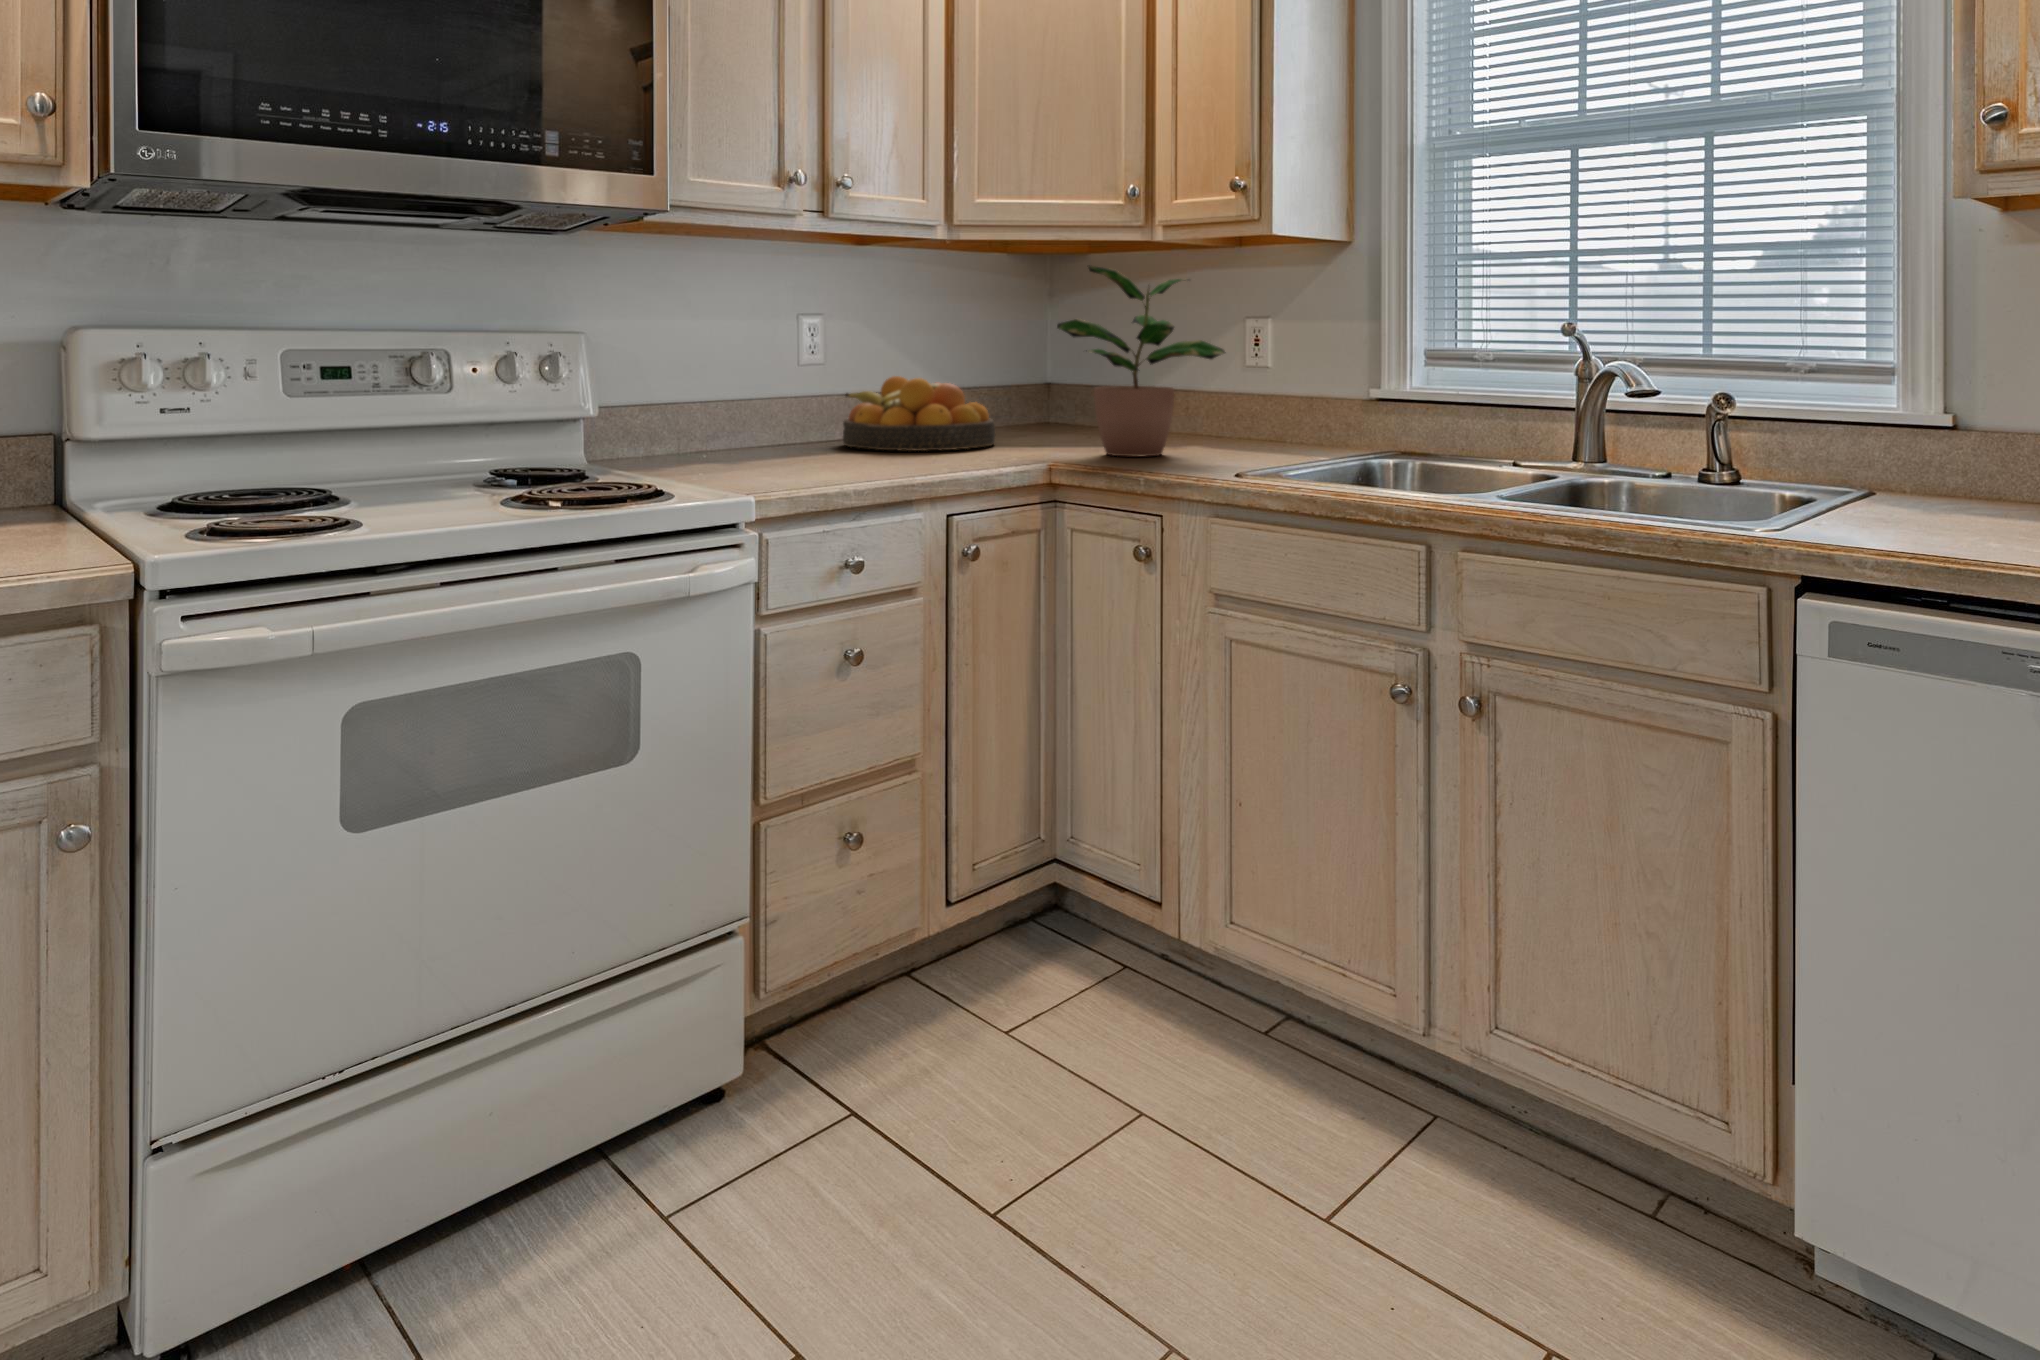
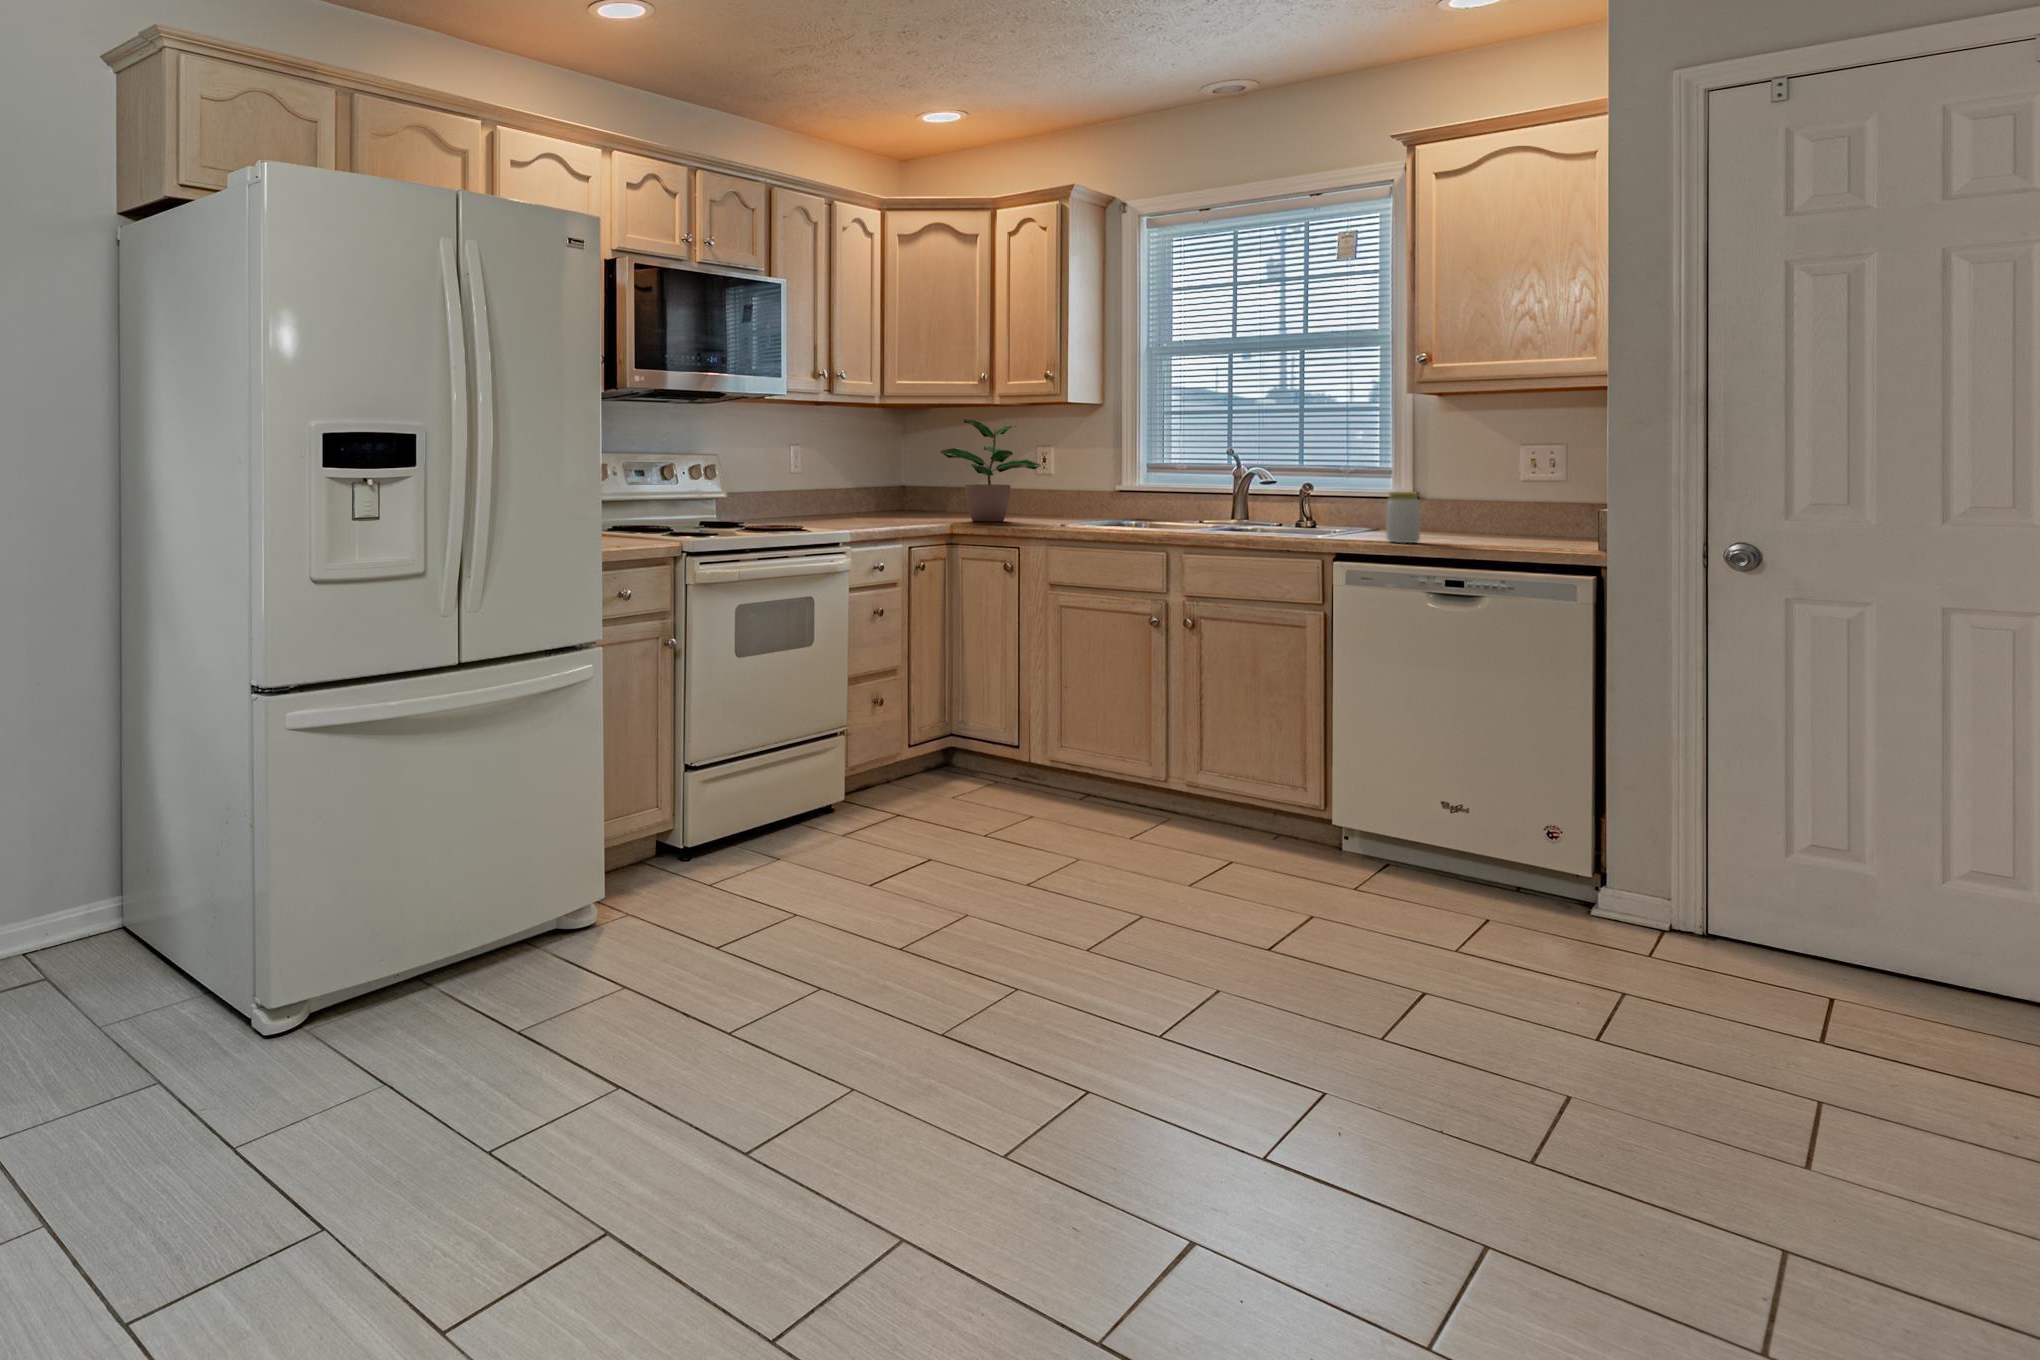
fruit bowl: present [843,376,995,451] -> none [813,480,900,520]
jar: none [1927,424,2013,554] -> present [1386,492,1420,543]

